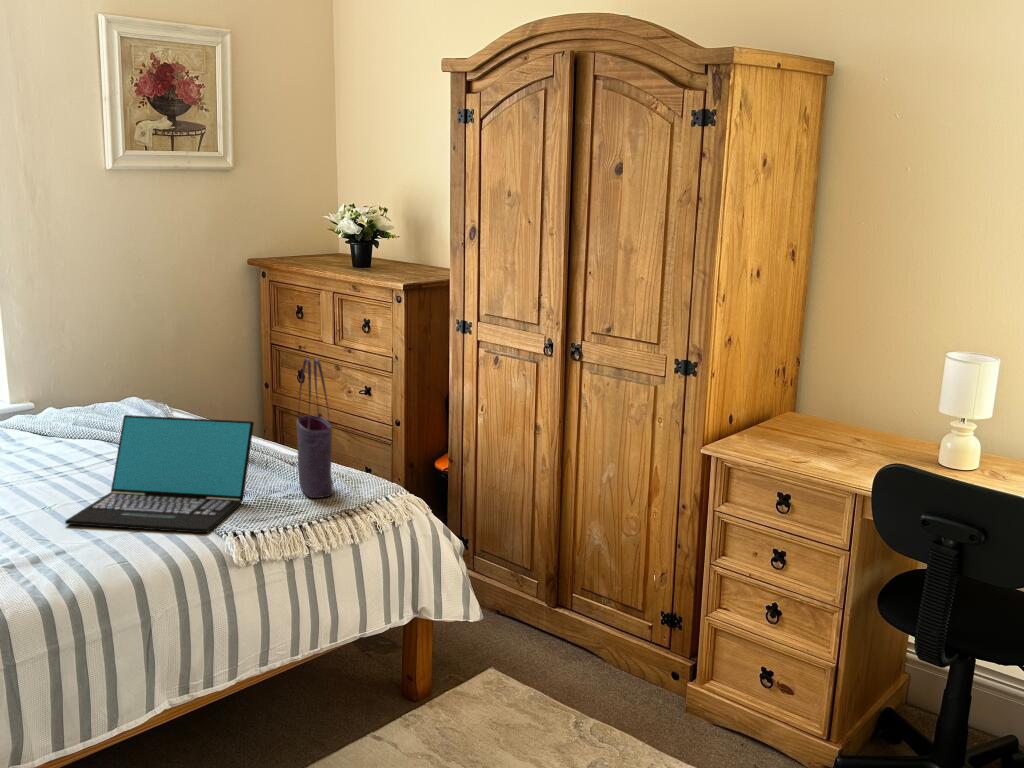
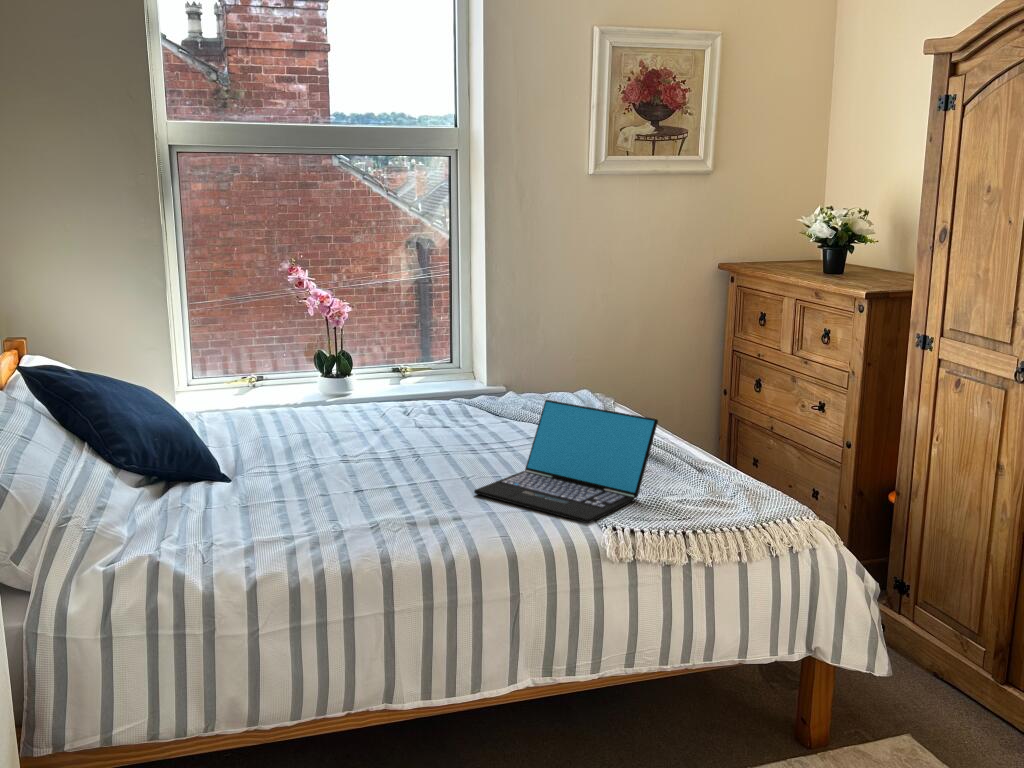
tote bag: present [297,358,333,498] -> none [700,359,735,507]

